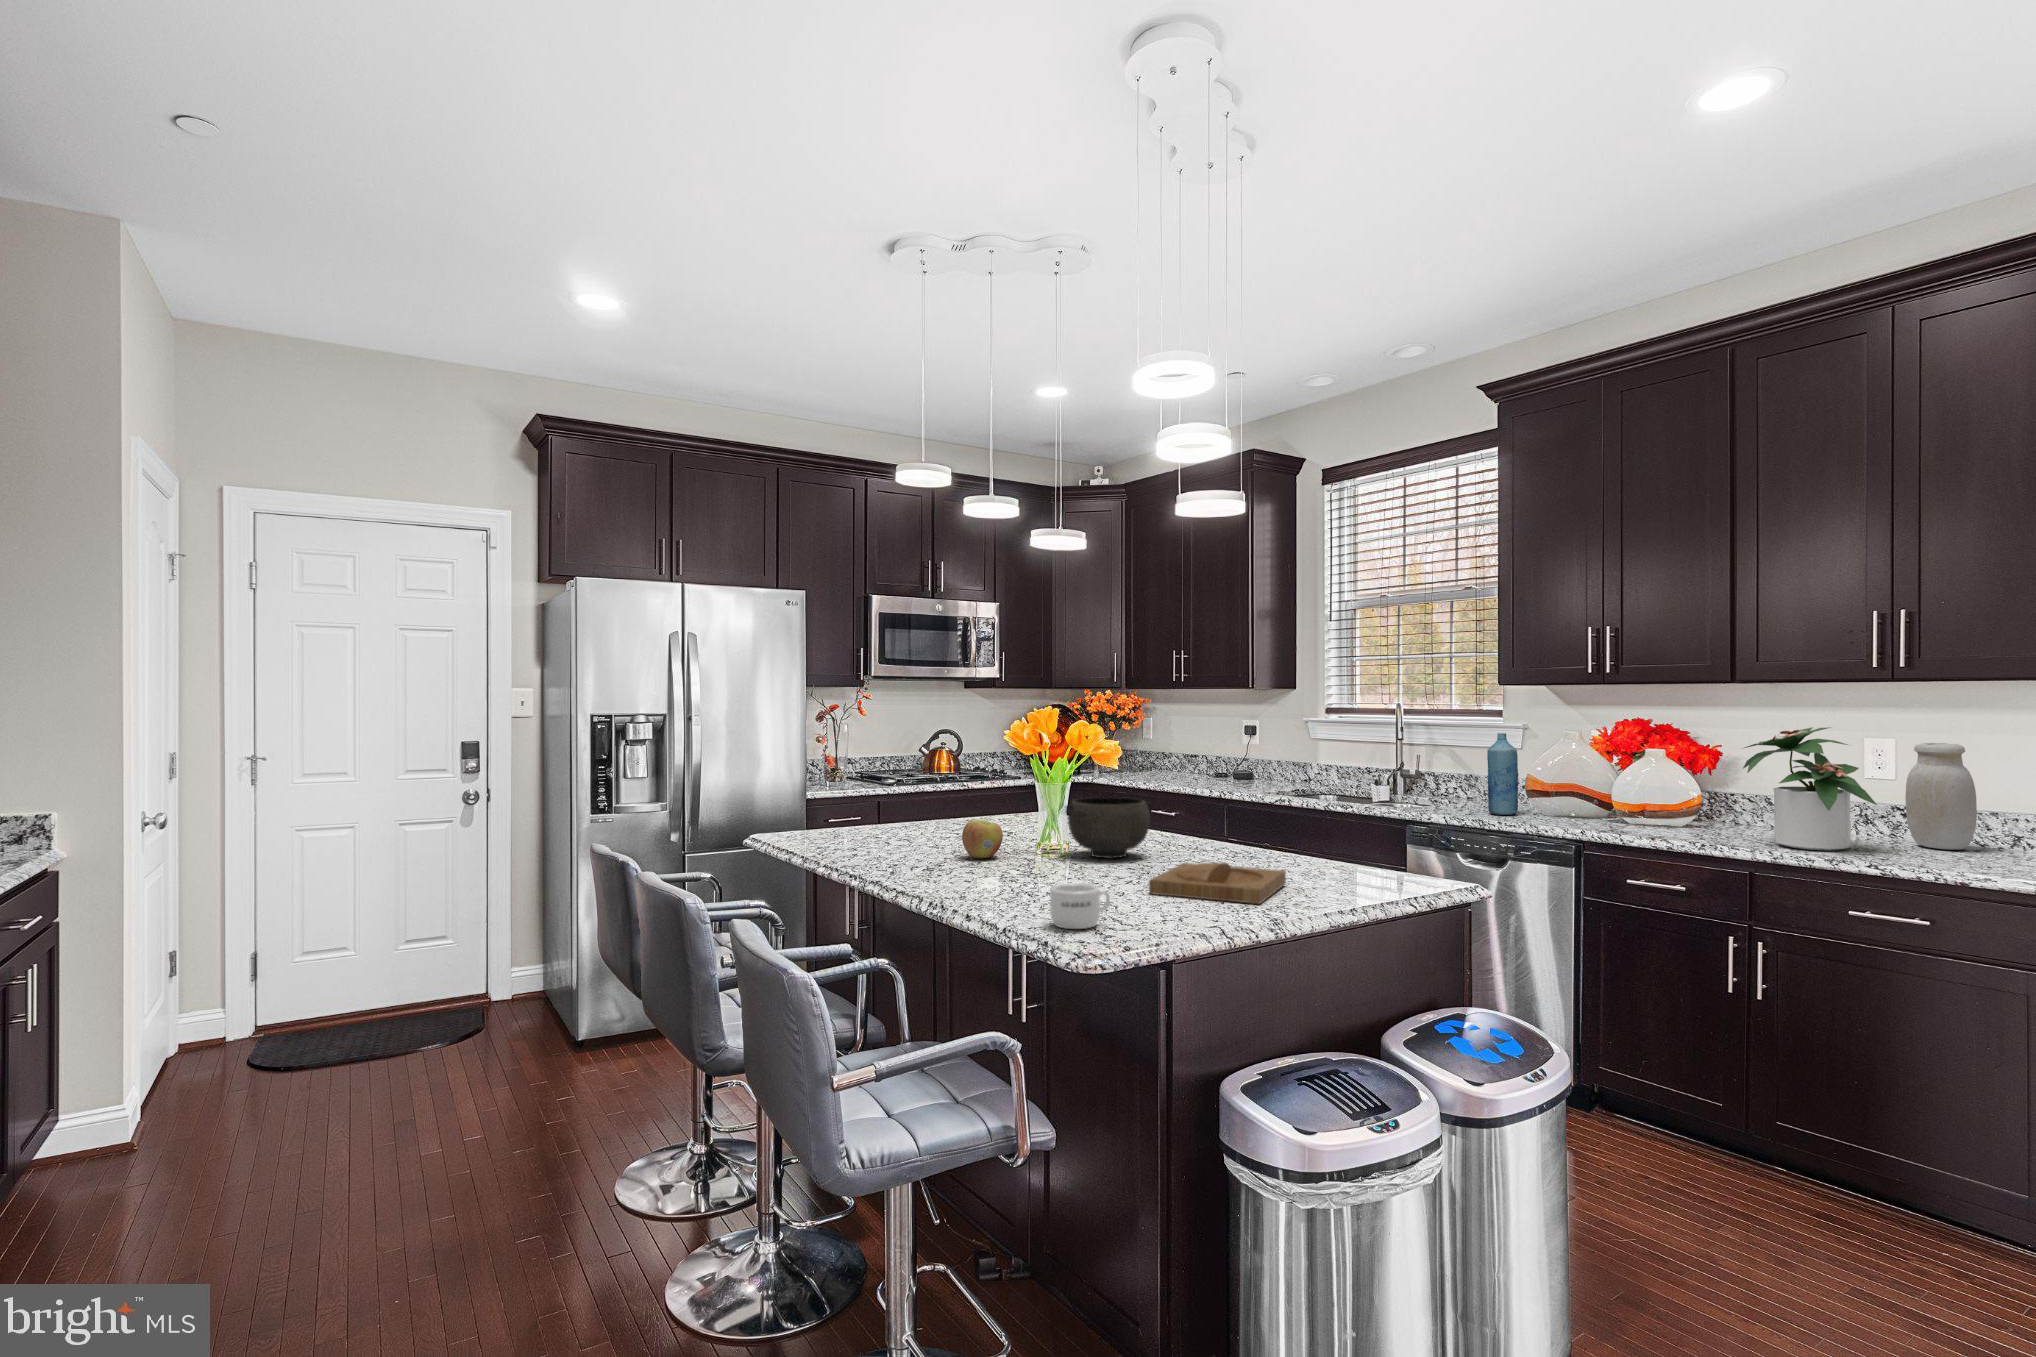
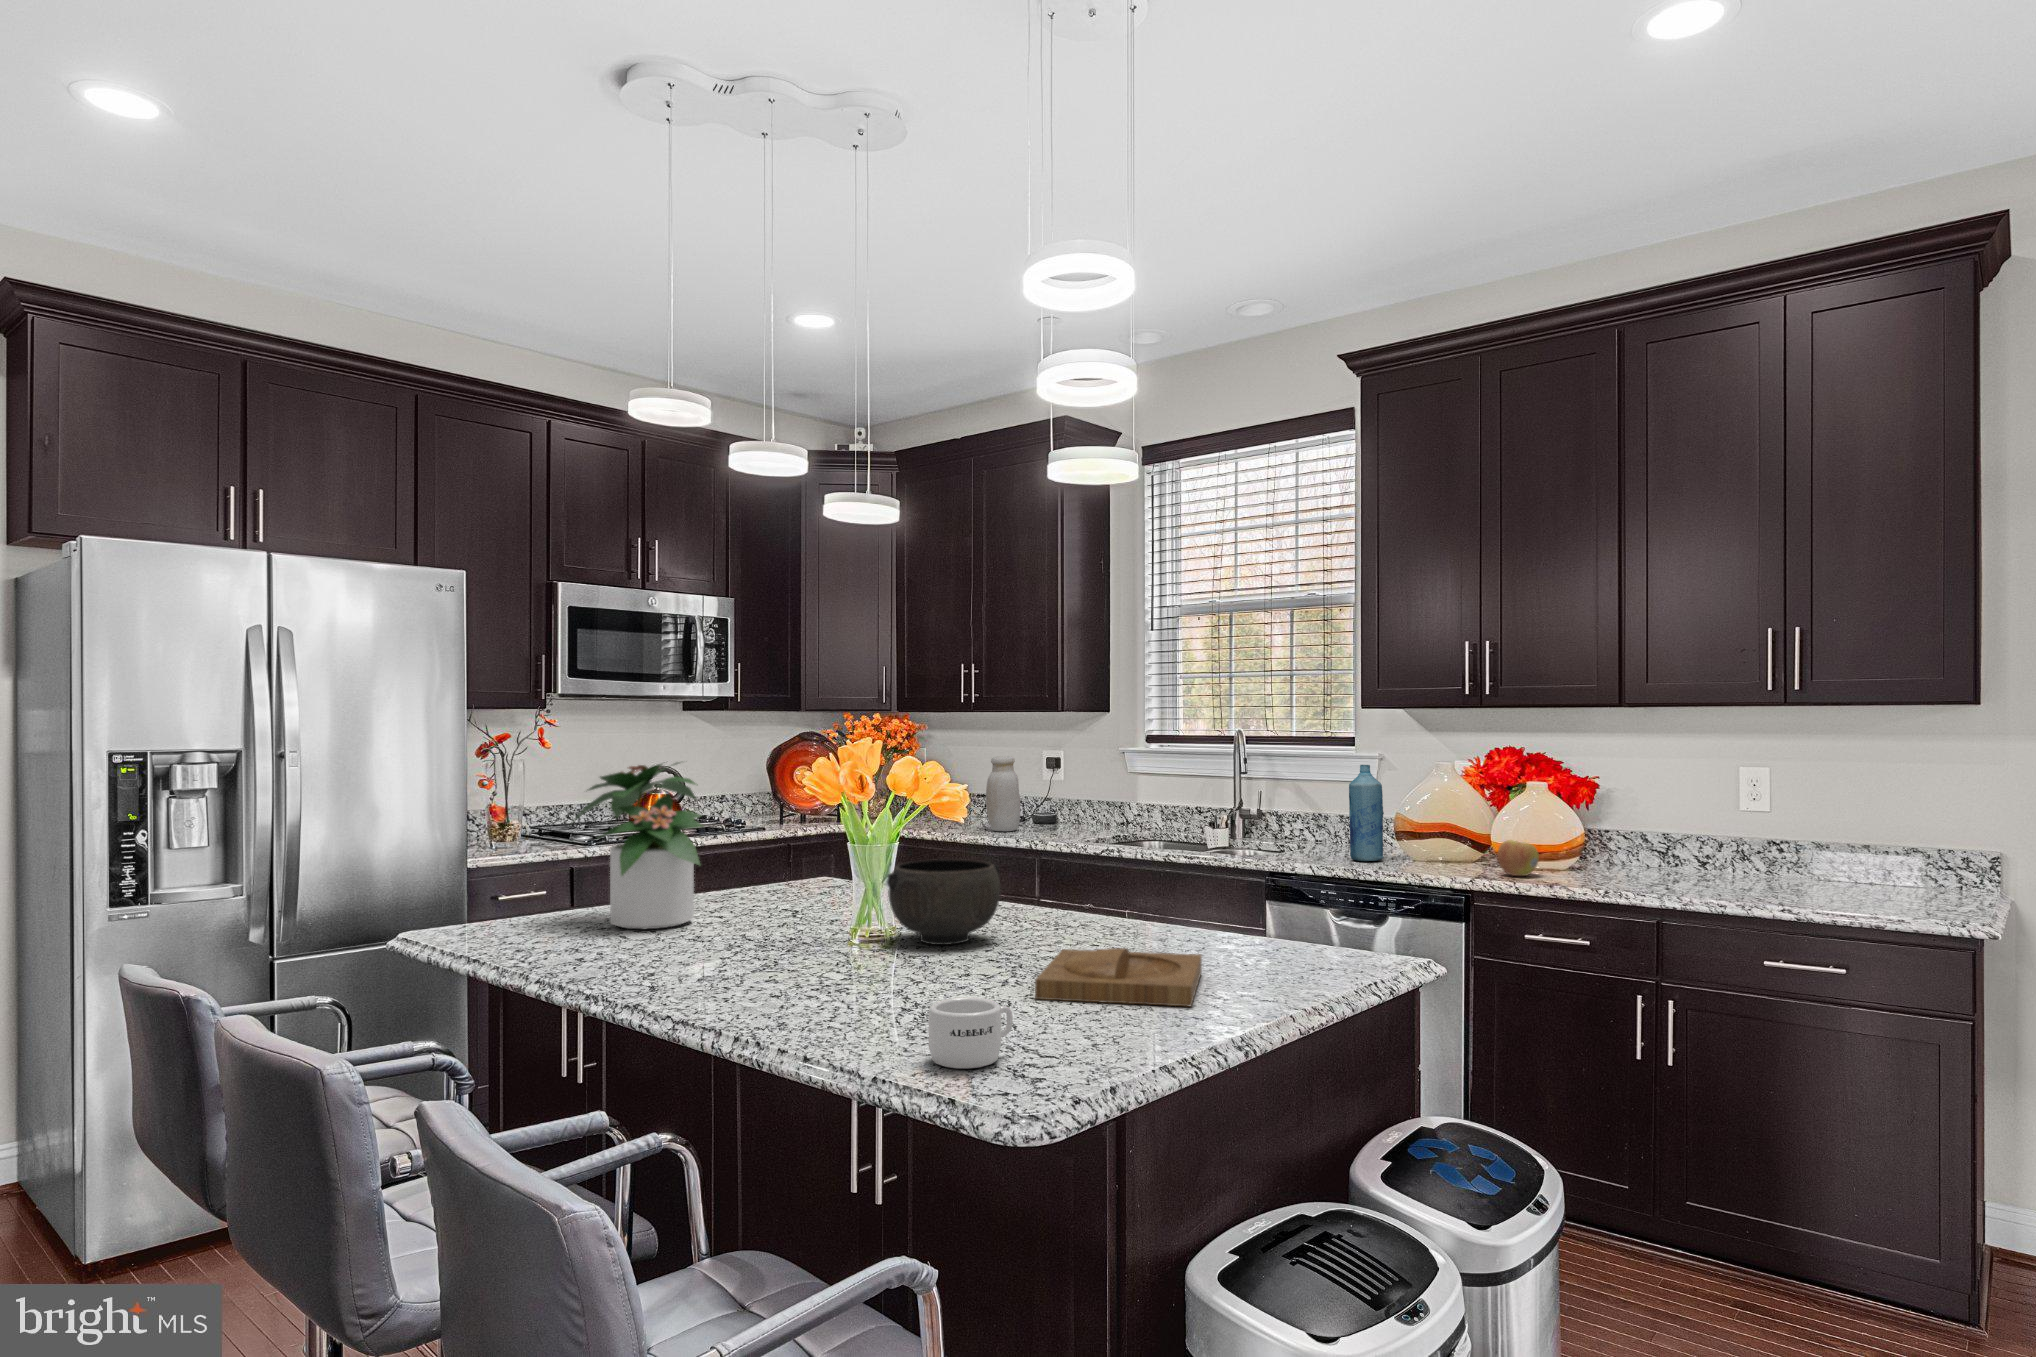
potted plant: present [1743,727,1877,851] -> present [574,763,702,929]
jar: present [1905,743,1977,850] -> present [986,756,1020,831]
apple: present [962,820,1003,859] -> present [1498,840,1539,876]

